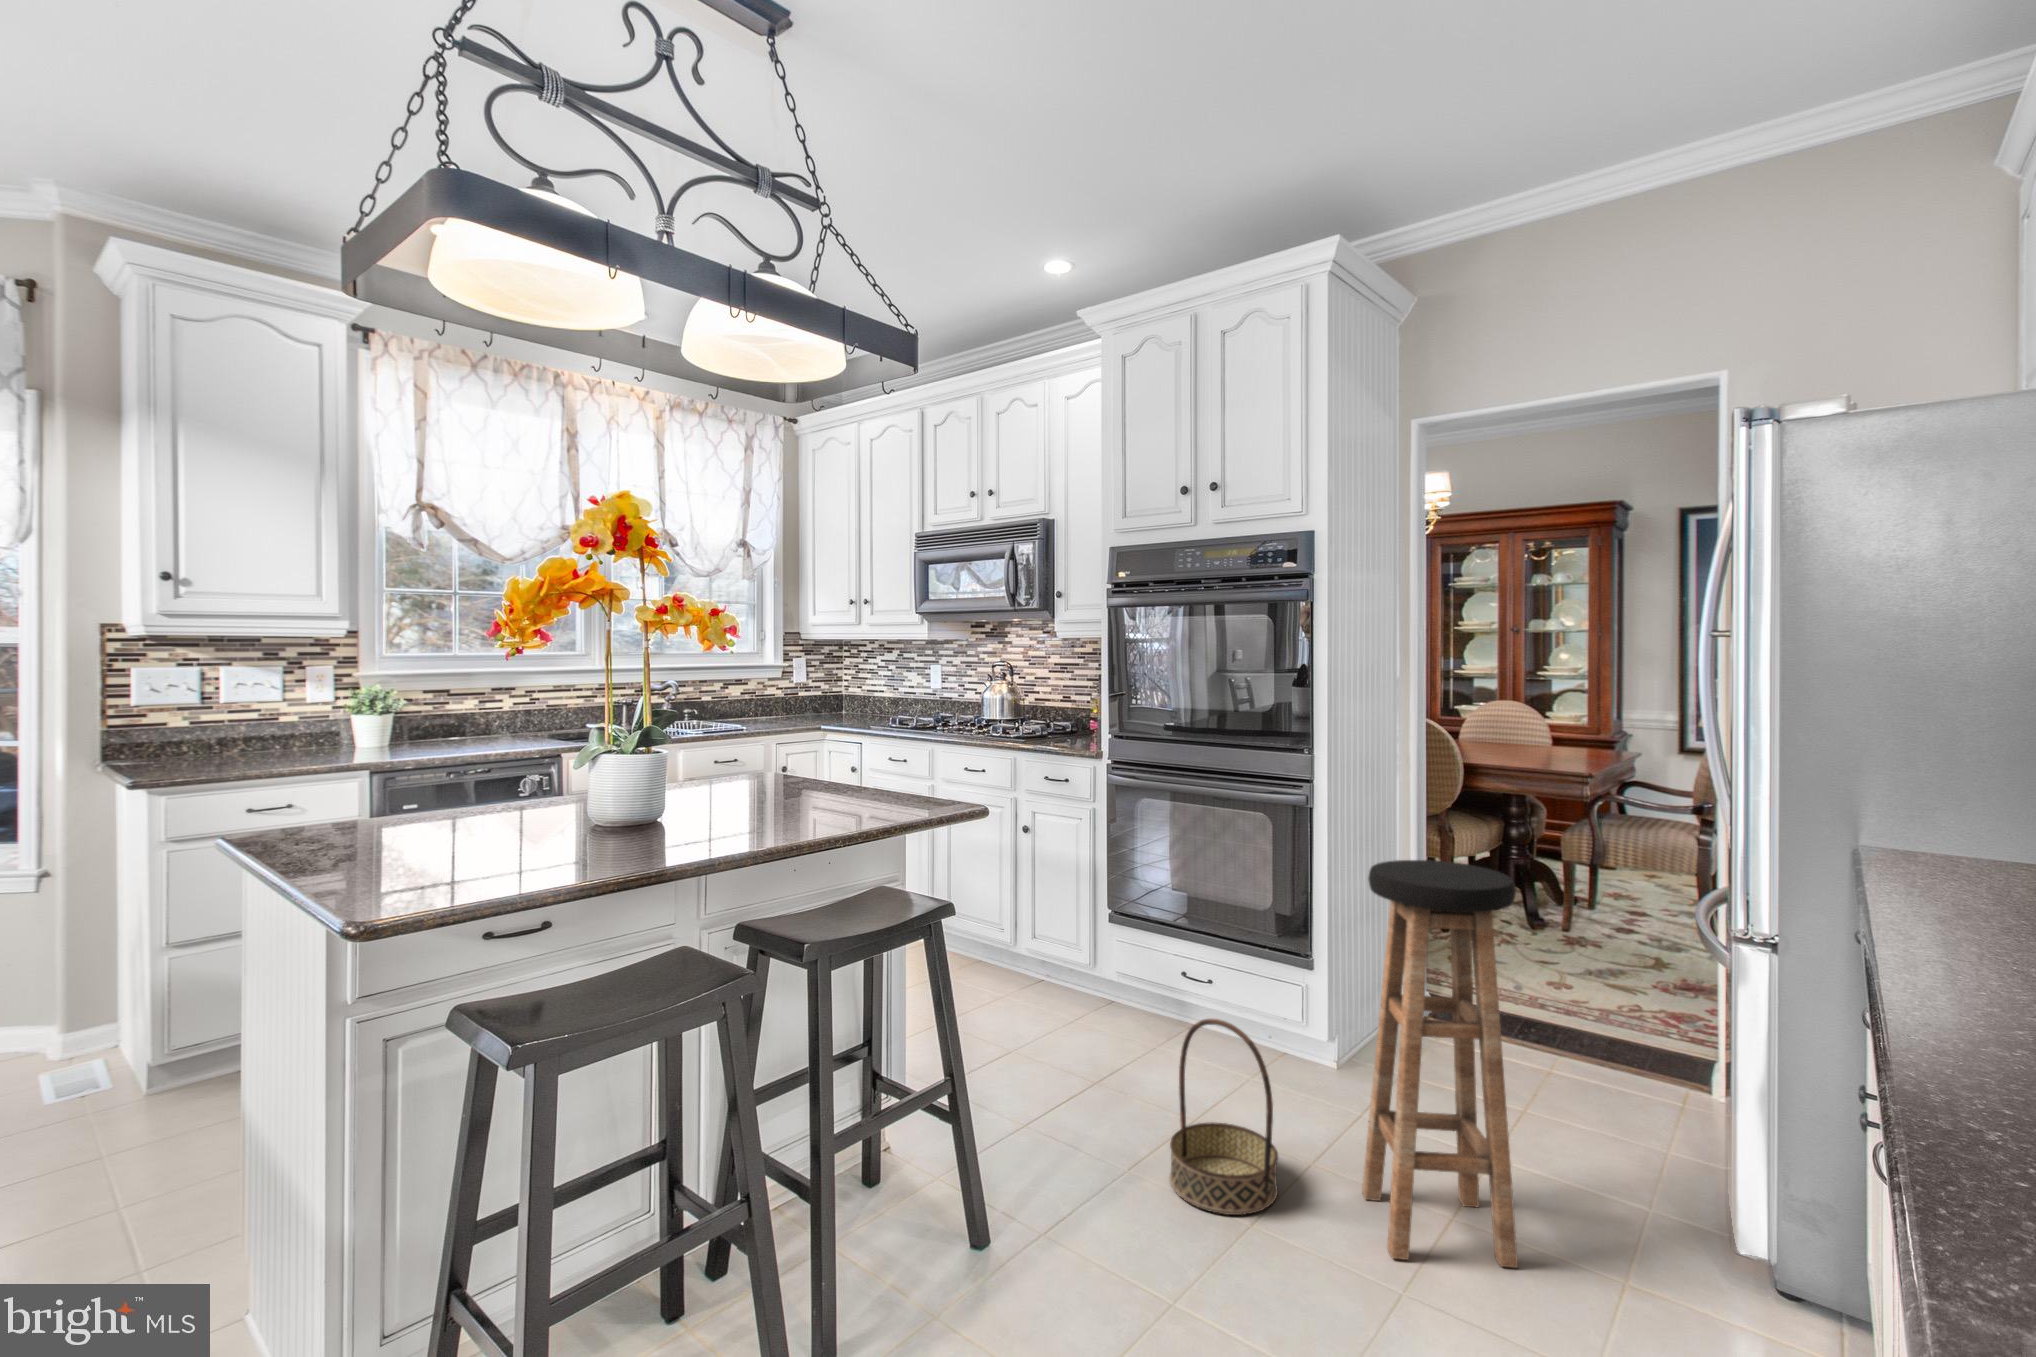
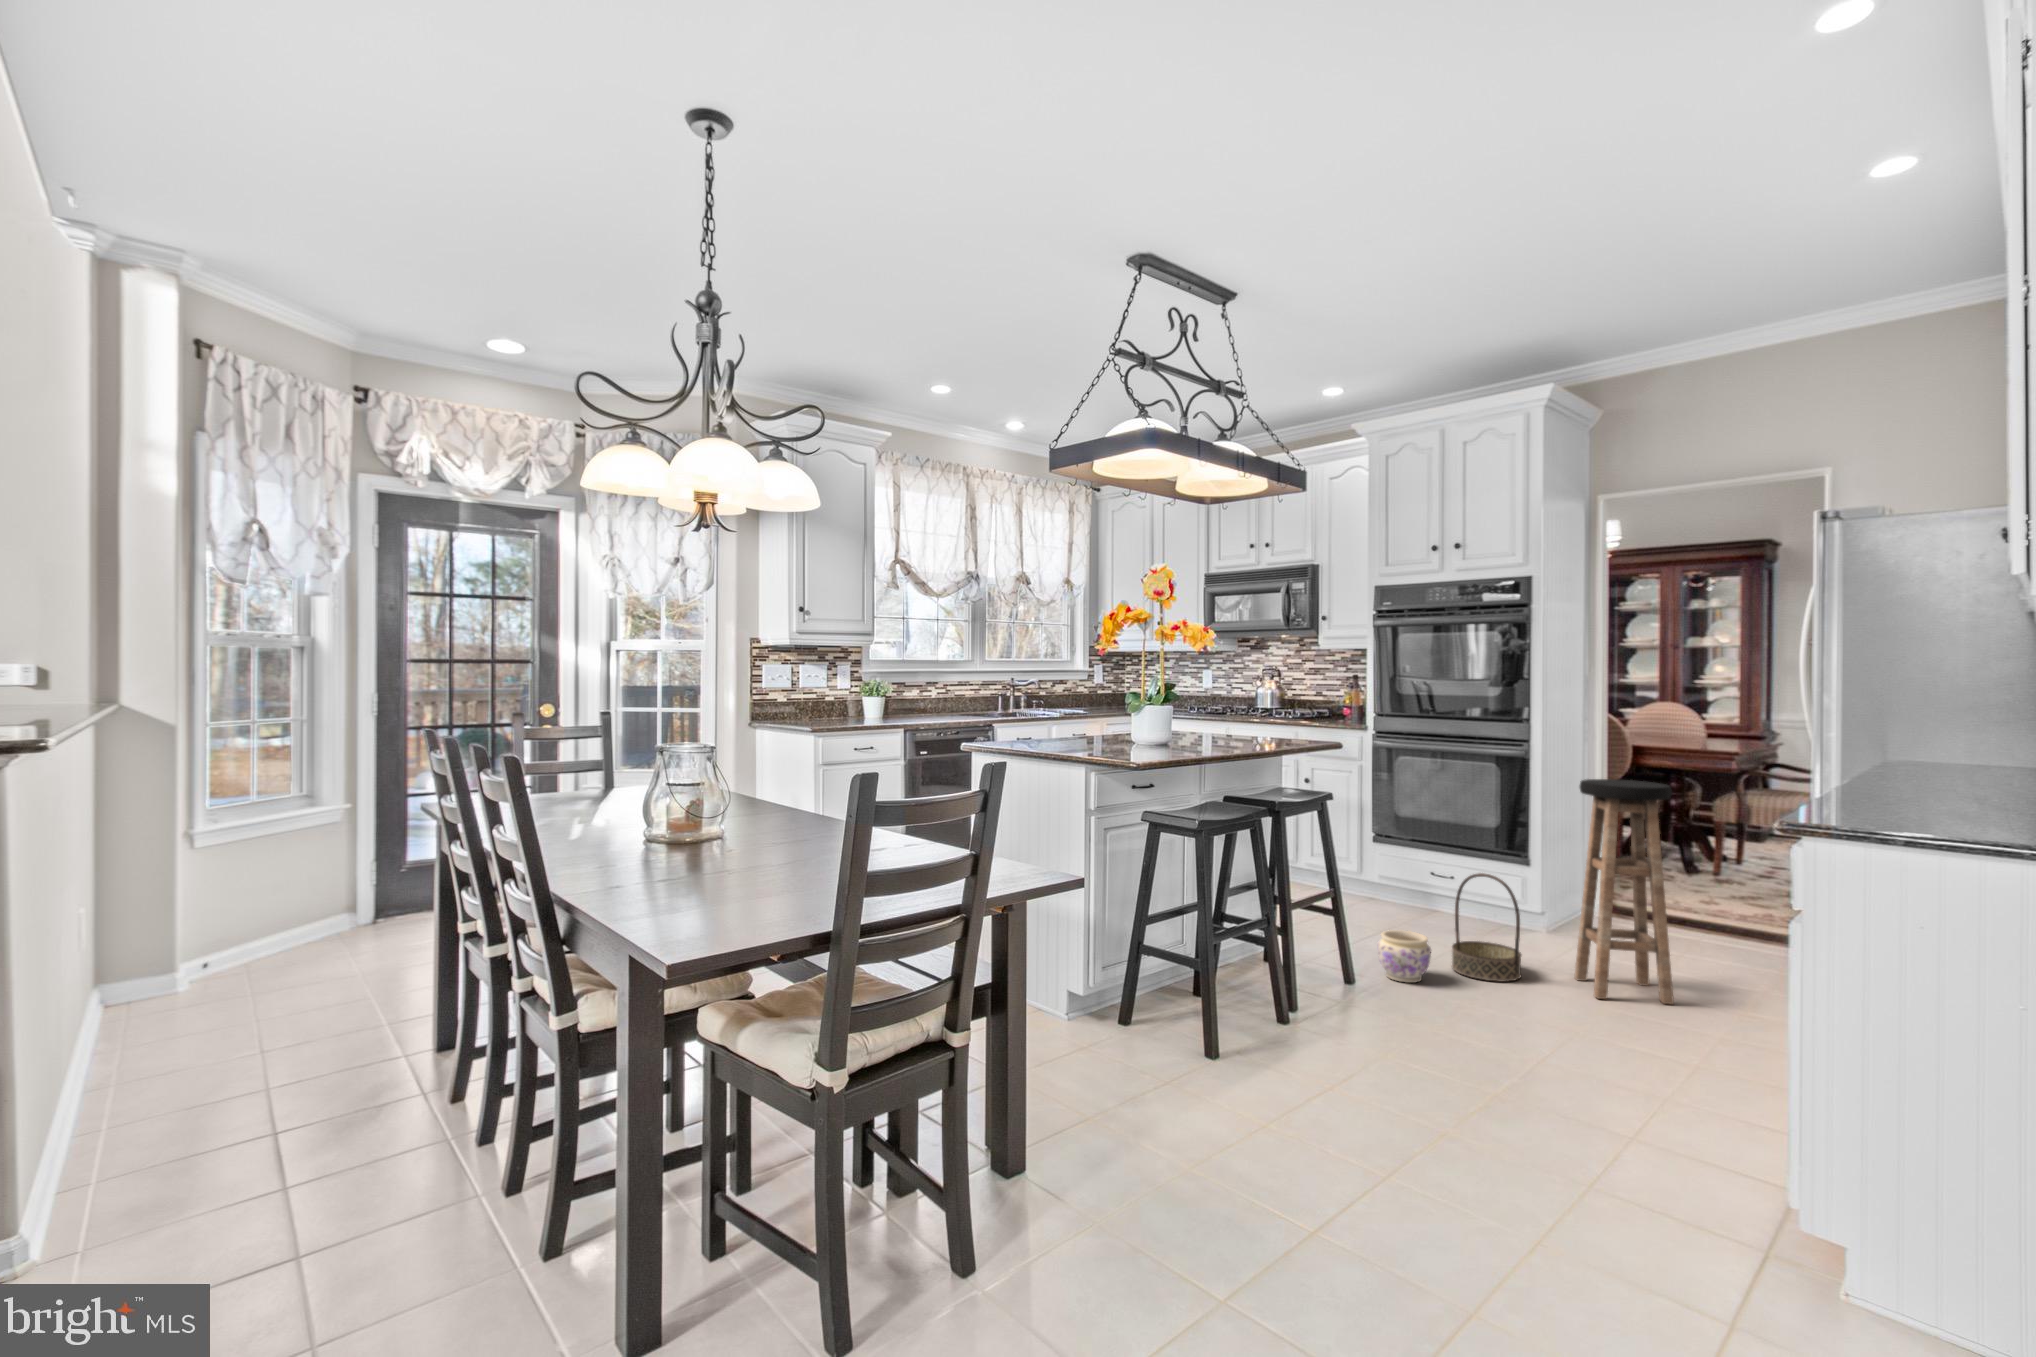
planter: none [1038,1124,1125,1231] -> present [1378,930,1431,983]

